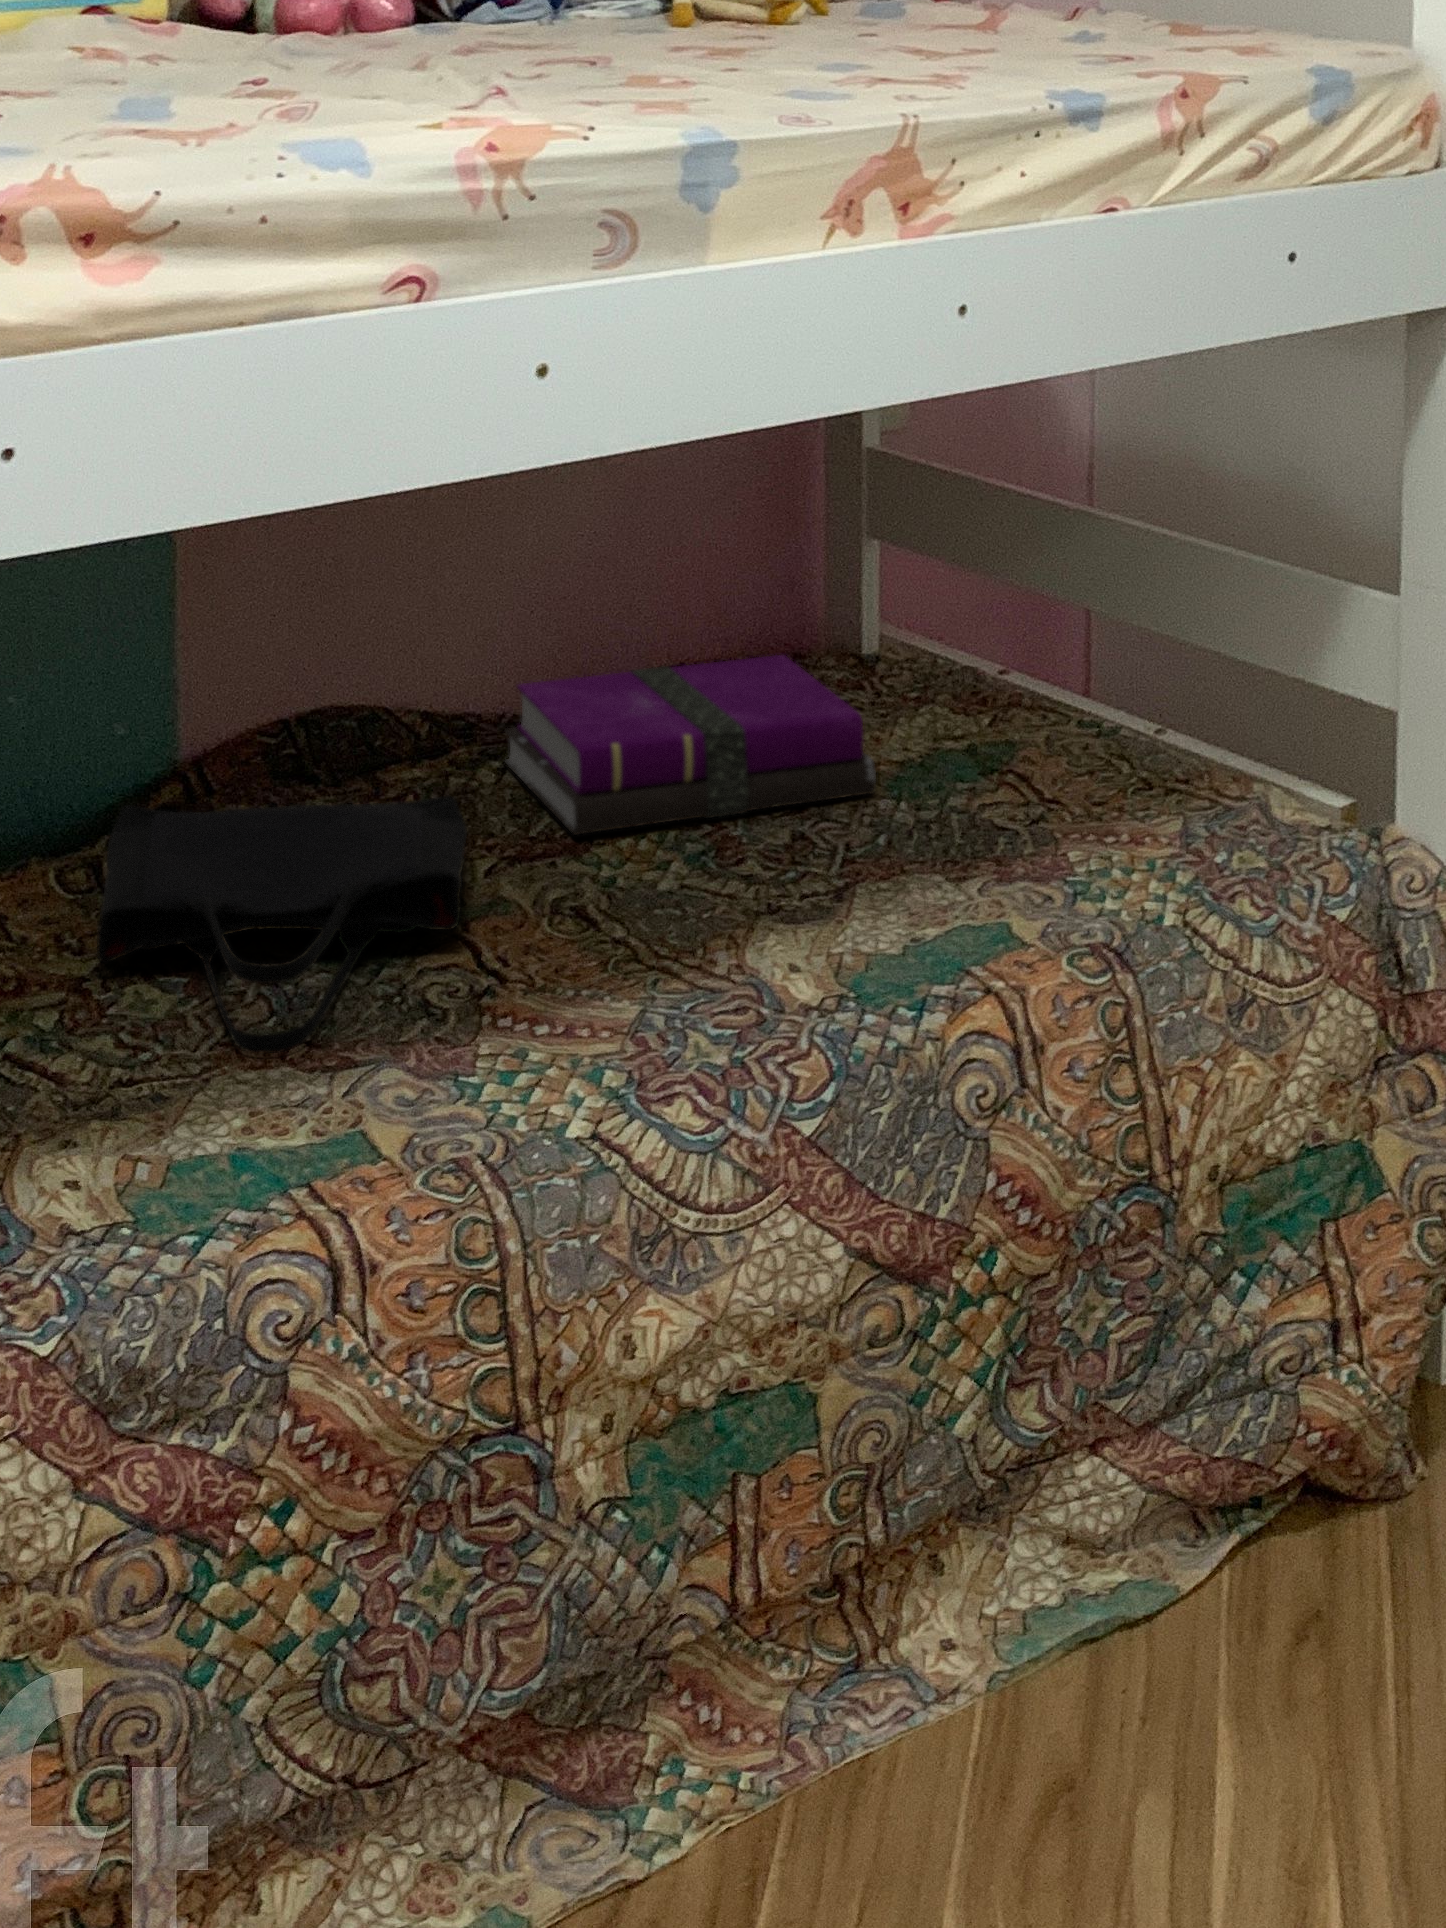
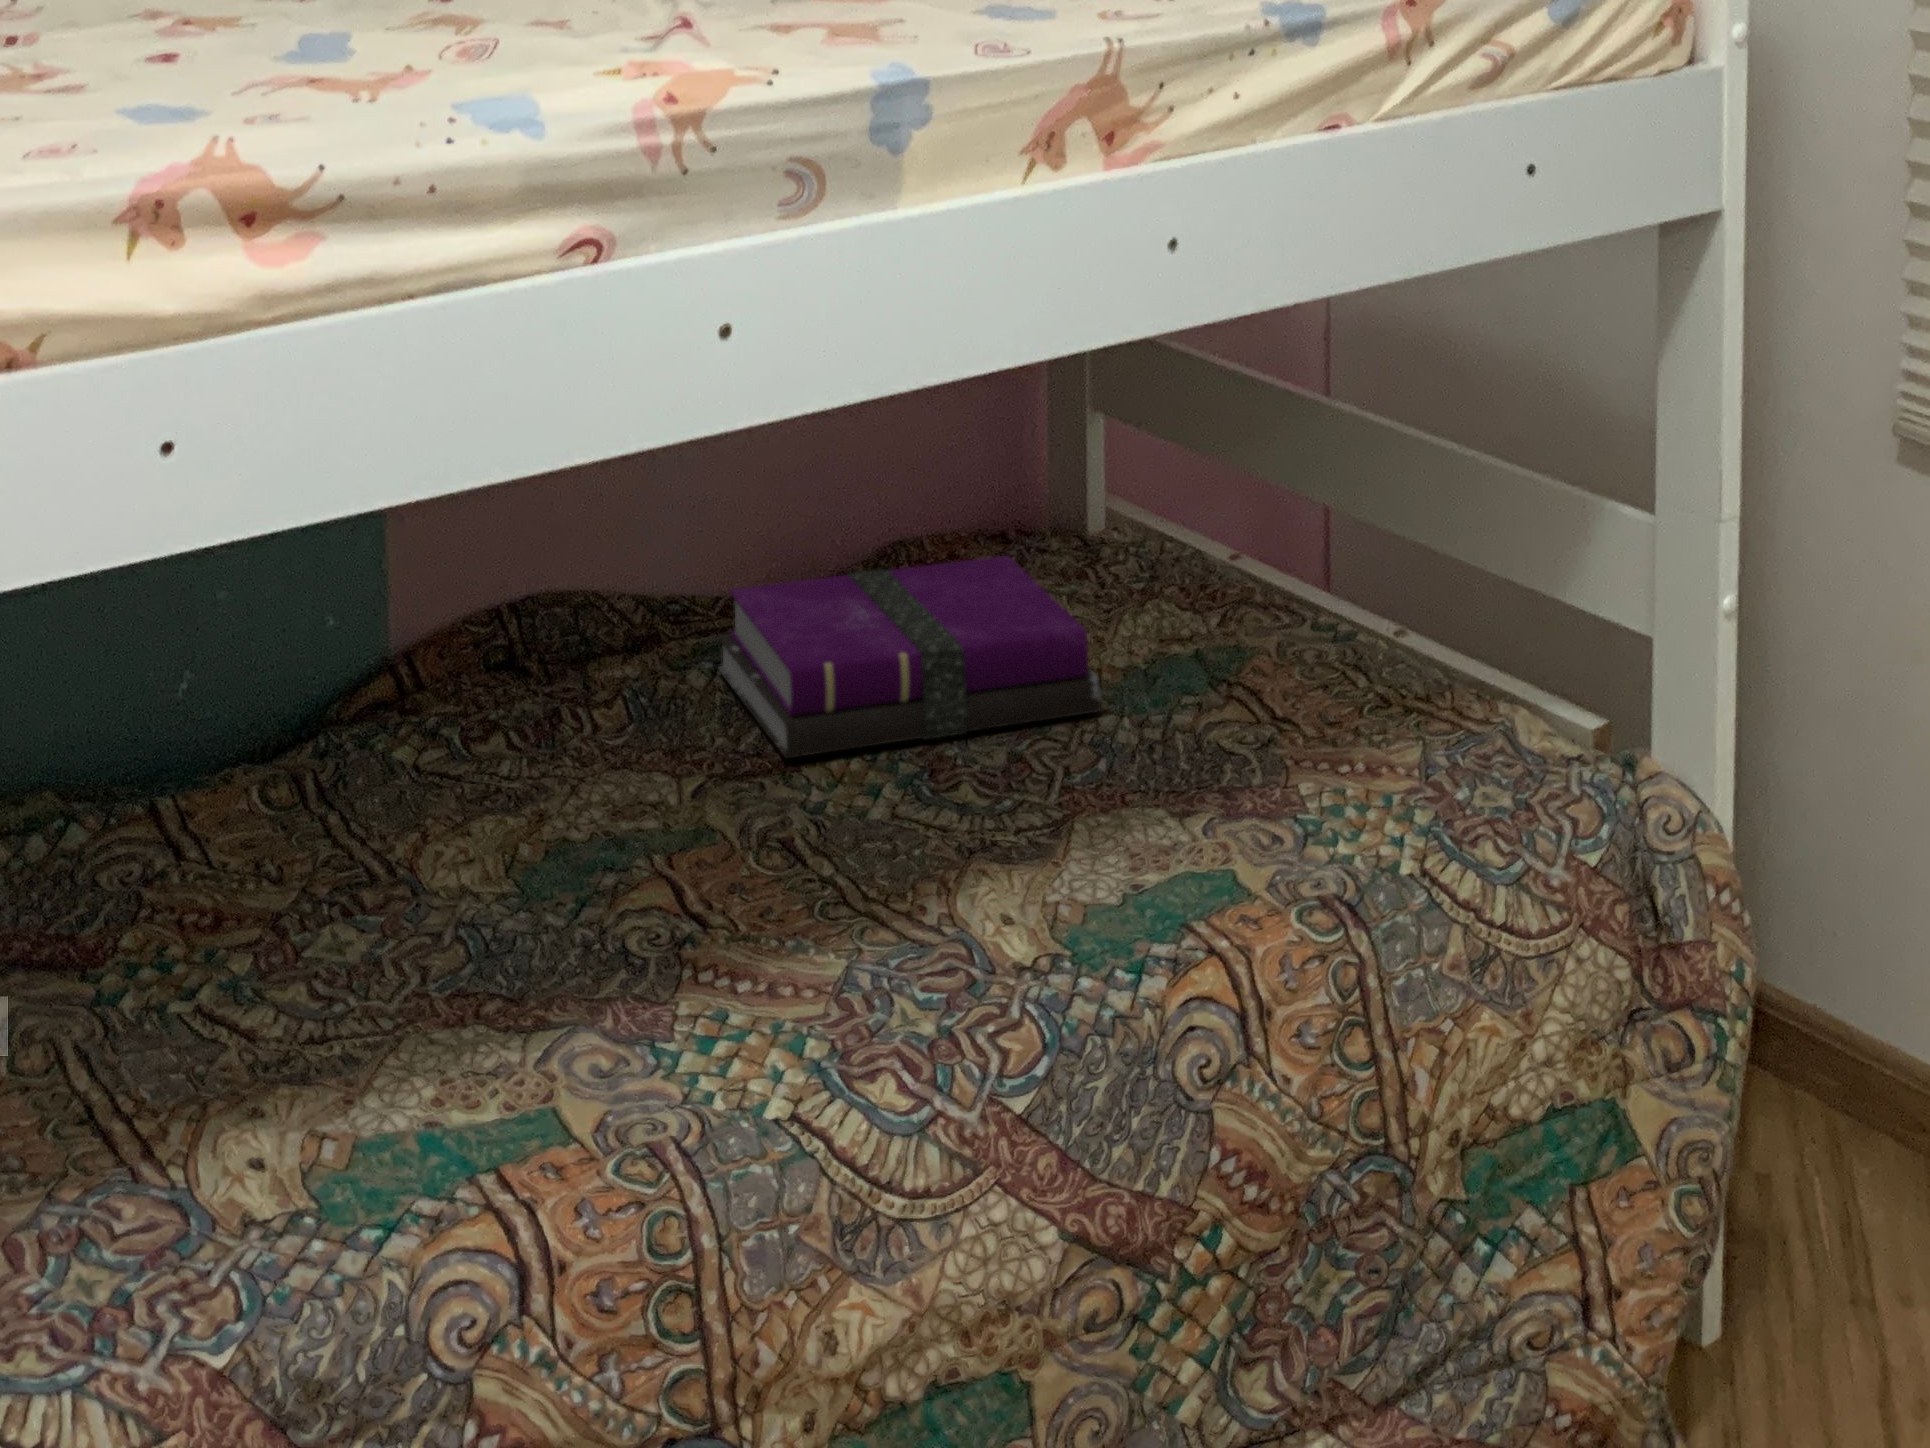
tote bag: present [97,796,467,1054] -> none [291,719,674,1016]

